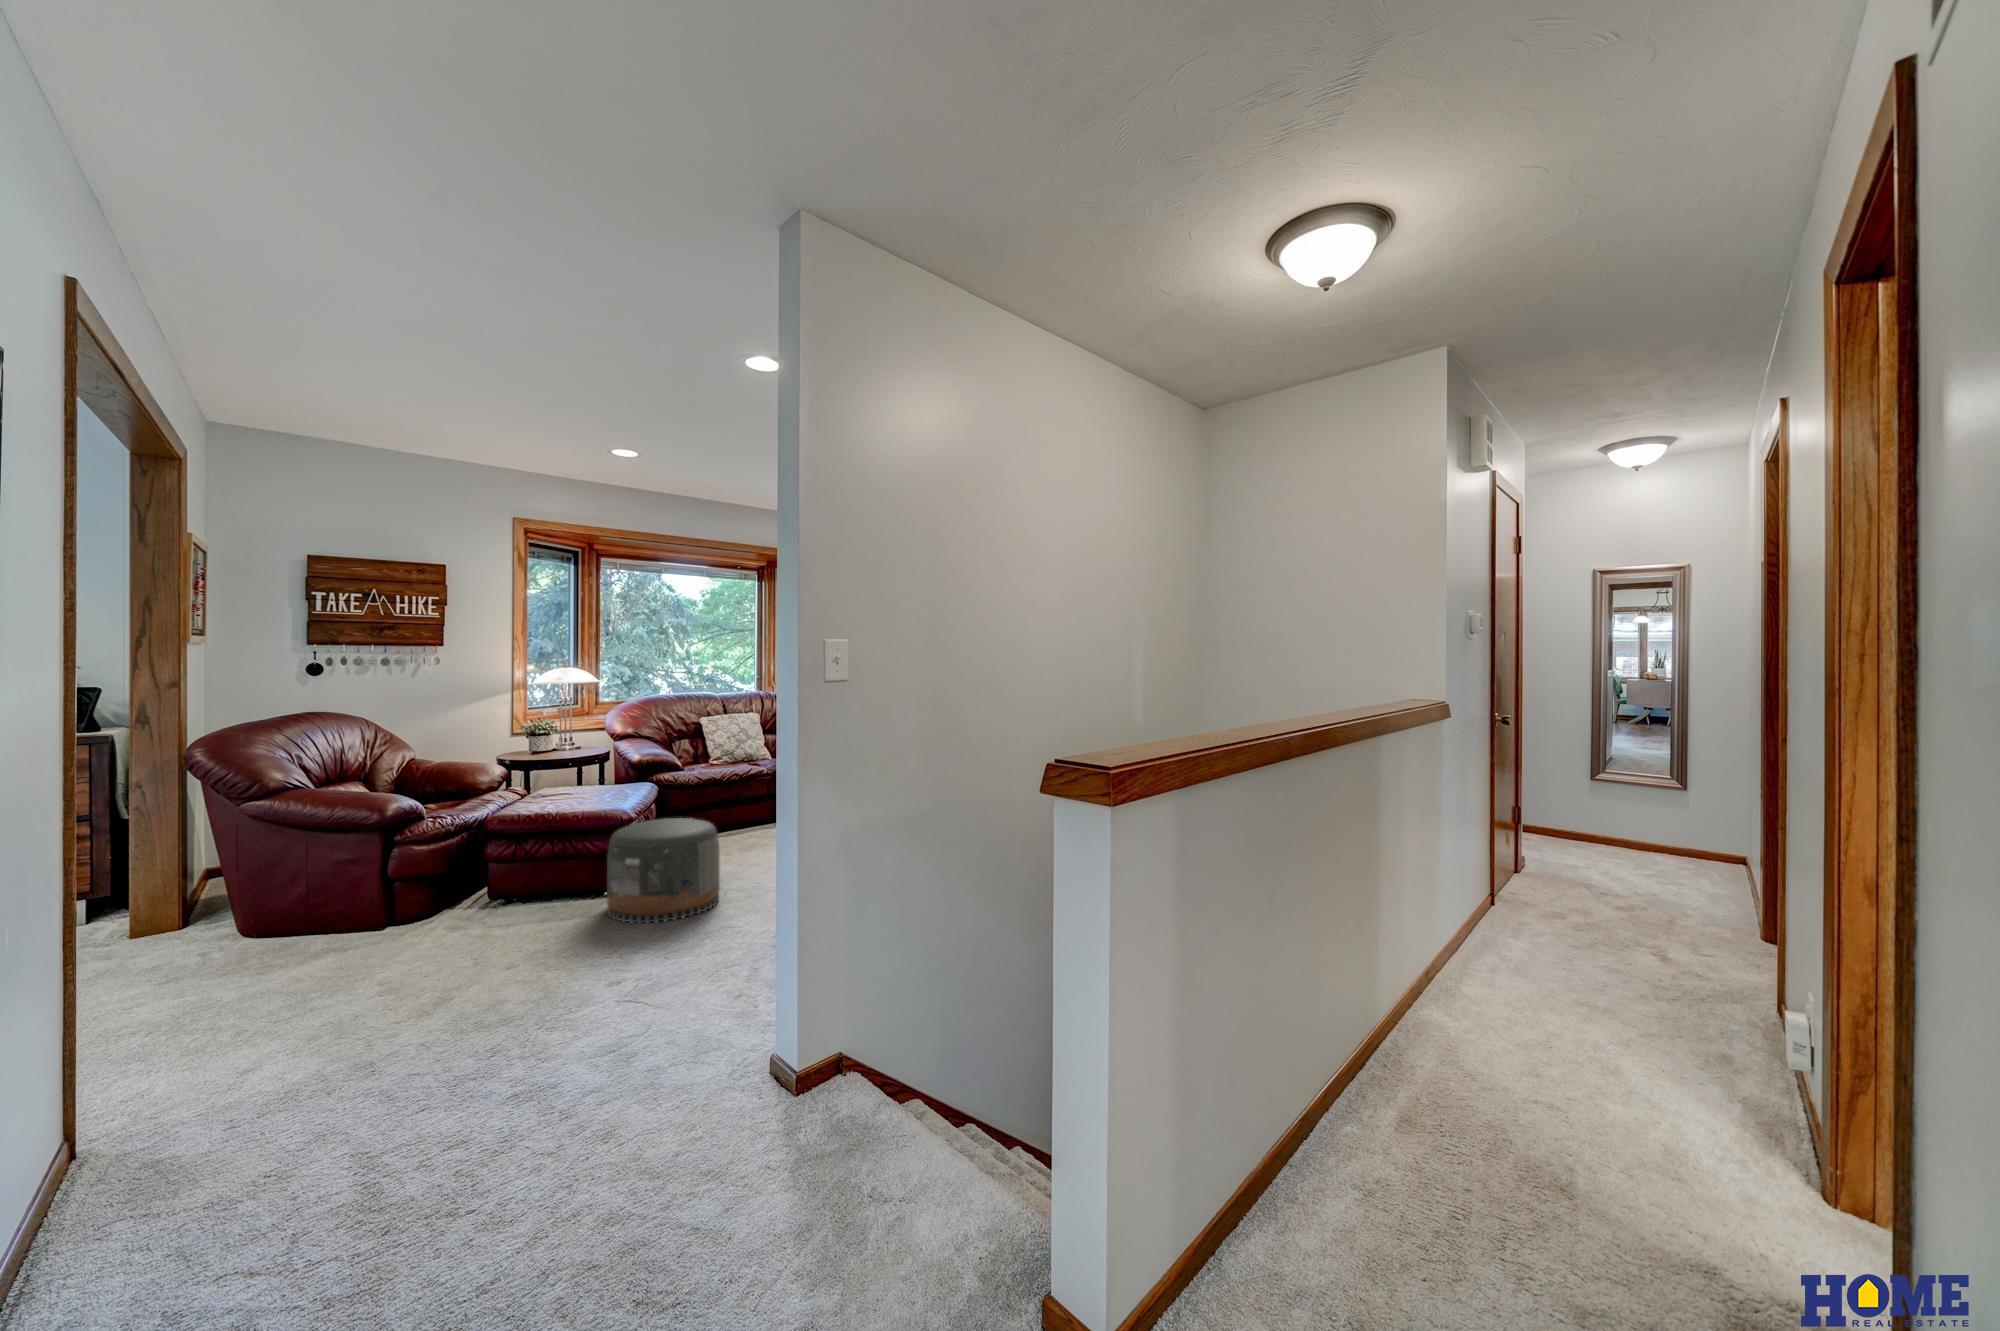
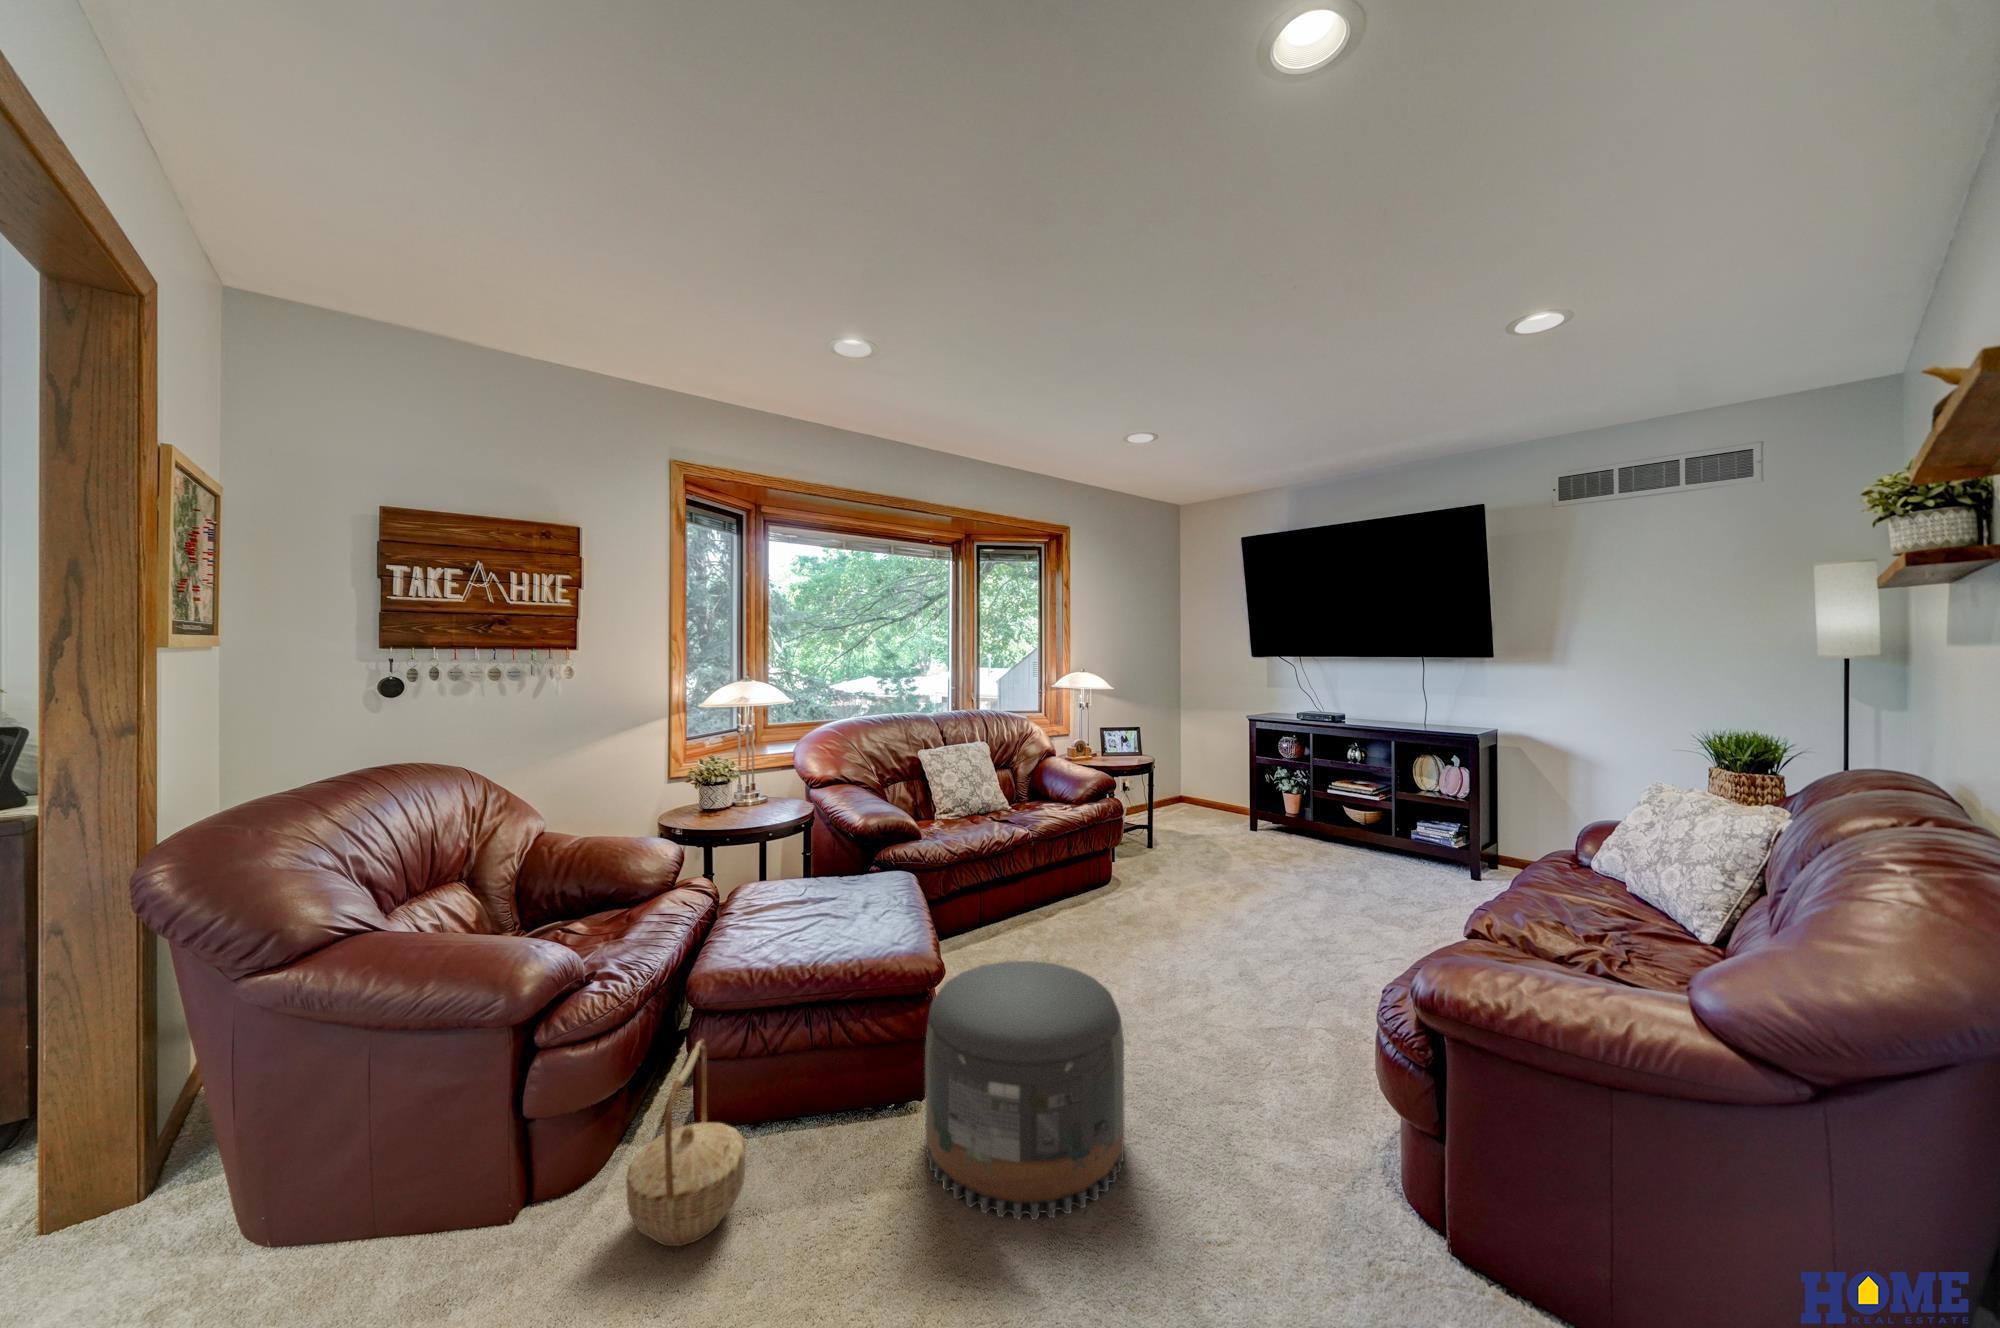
basket: none [439,845,506,931] -> present [626,1039,746,1246]

